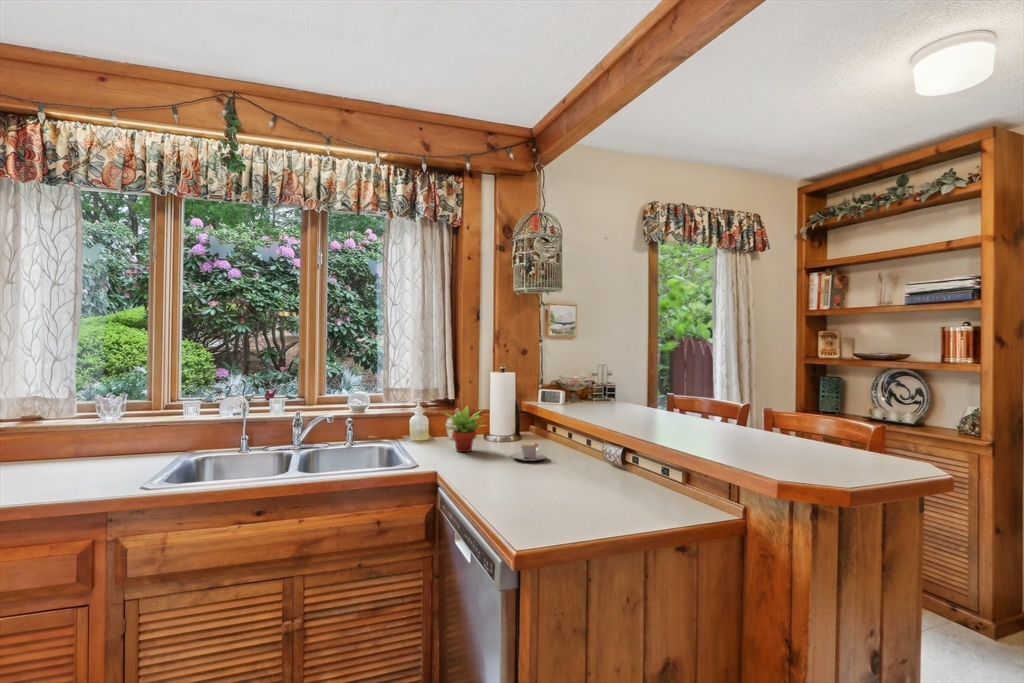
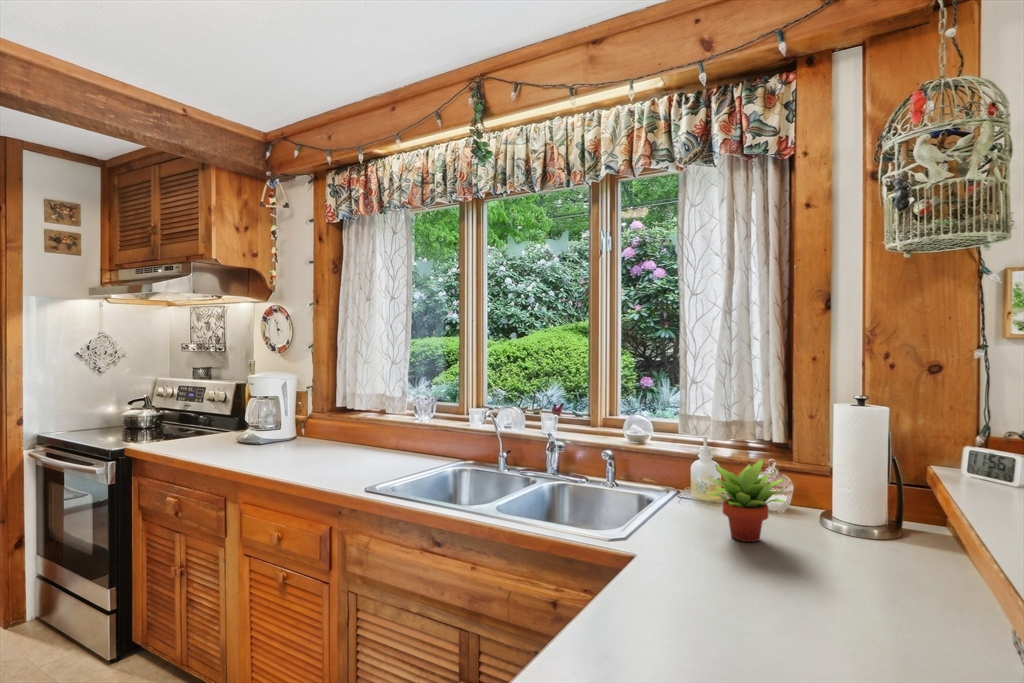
coffee cup: present [511,442,547,461] -> none [804,557,896,608]

